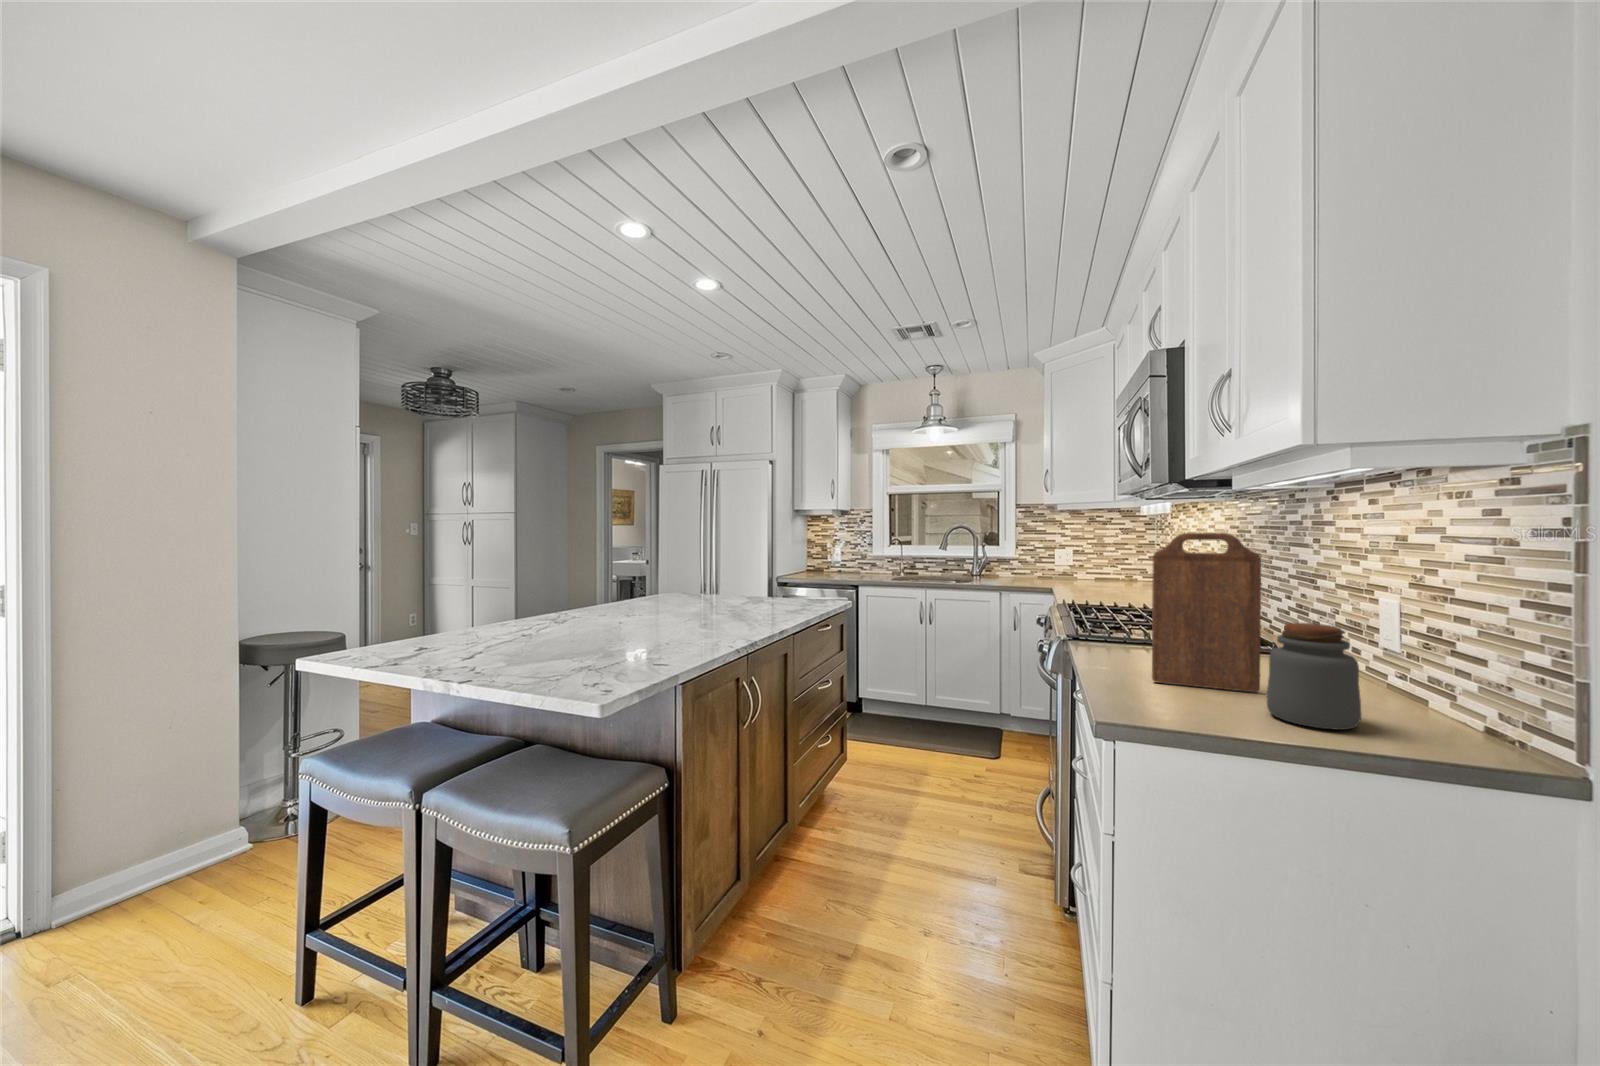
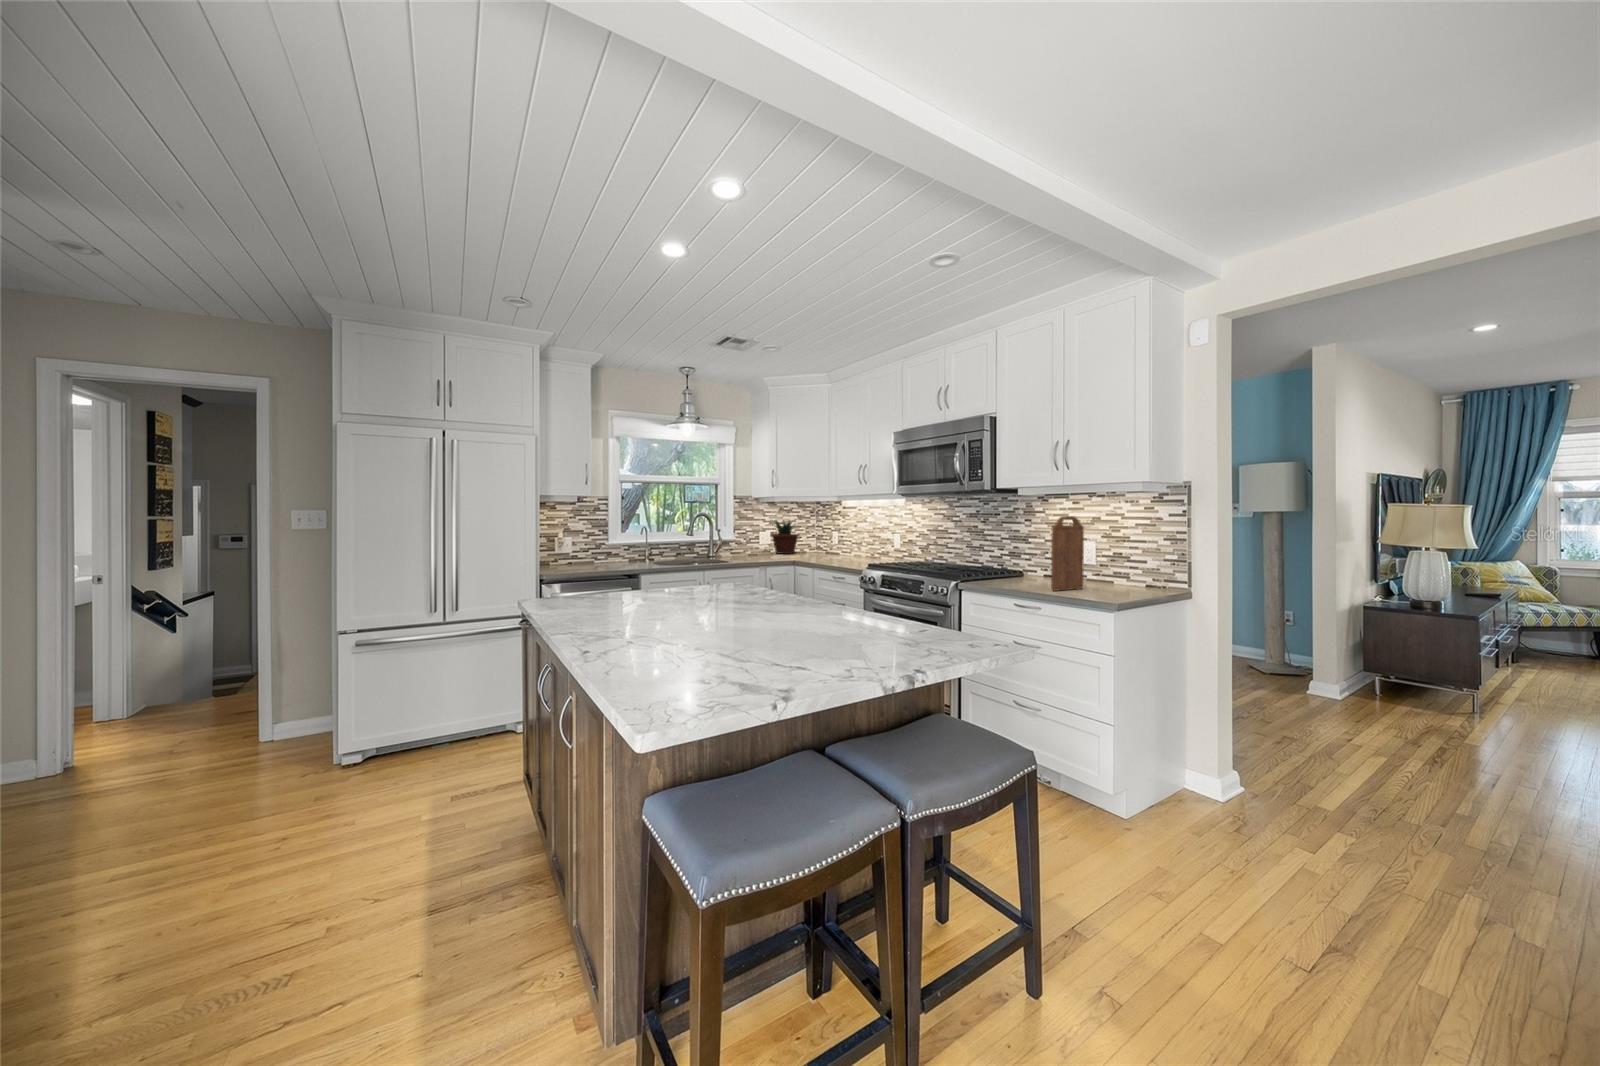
potted plant: none [1054,534,1108,580] -> present [771,520,799,554]
jar: present [1267,622,1361,730] -> none [1106,553,1140,594]

